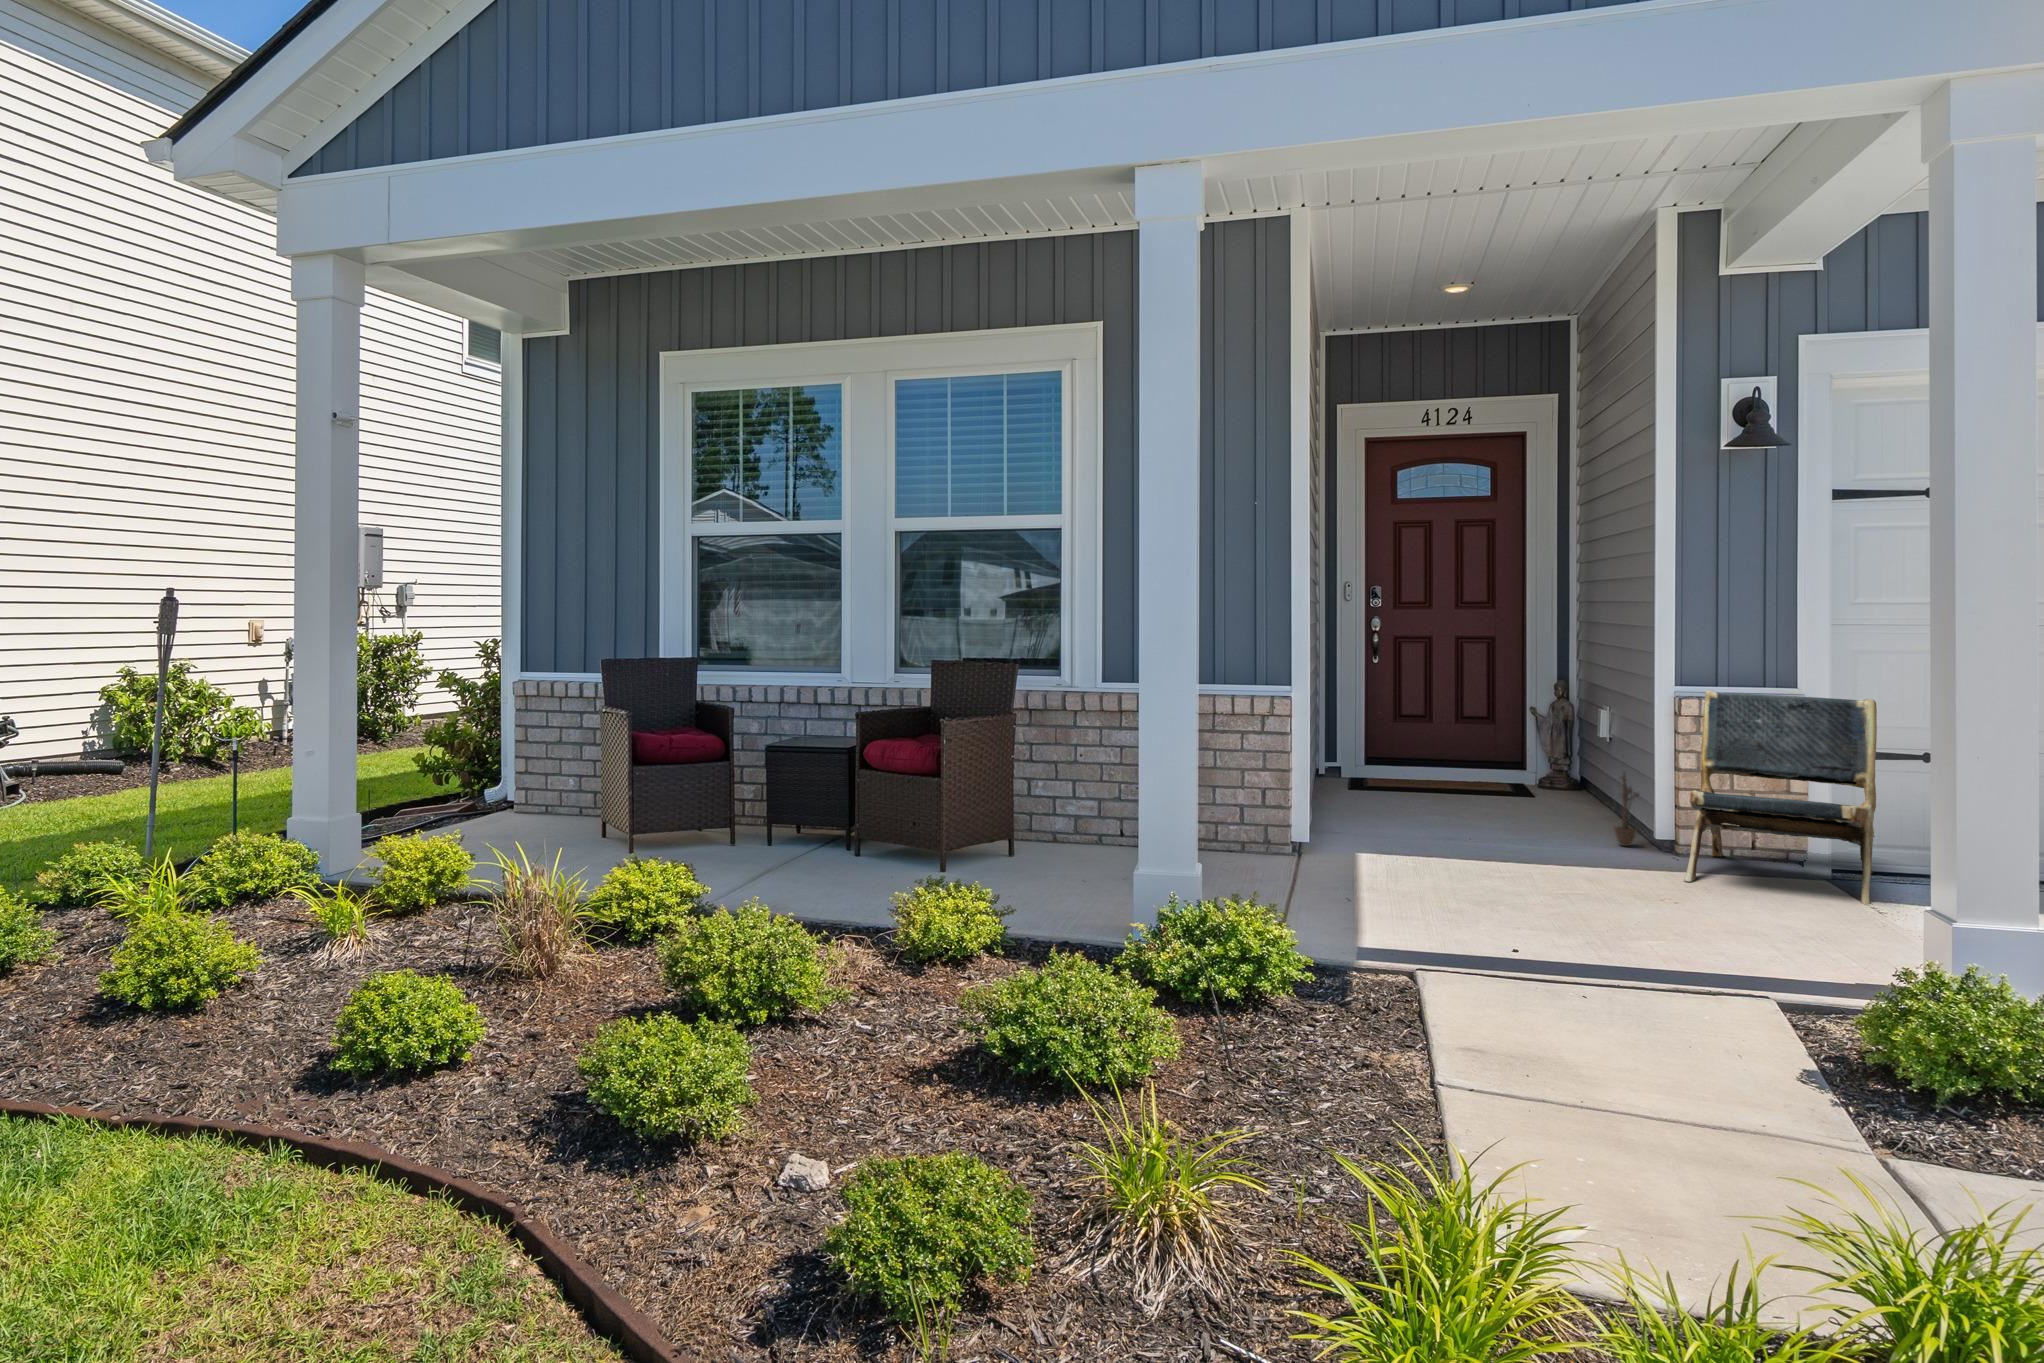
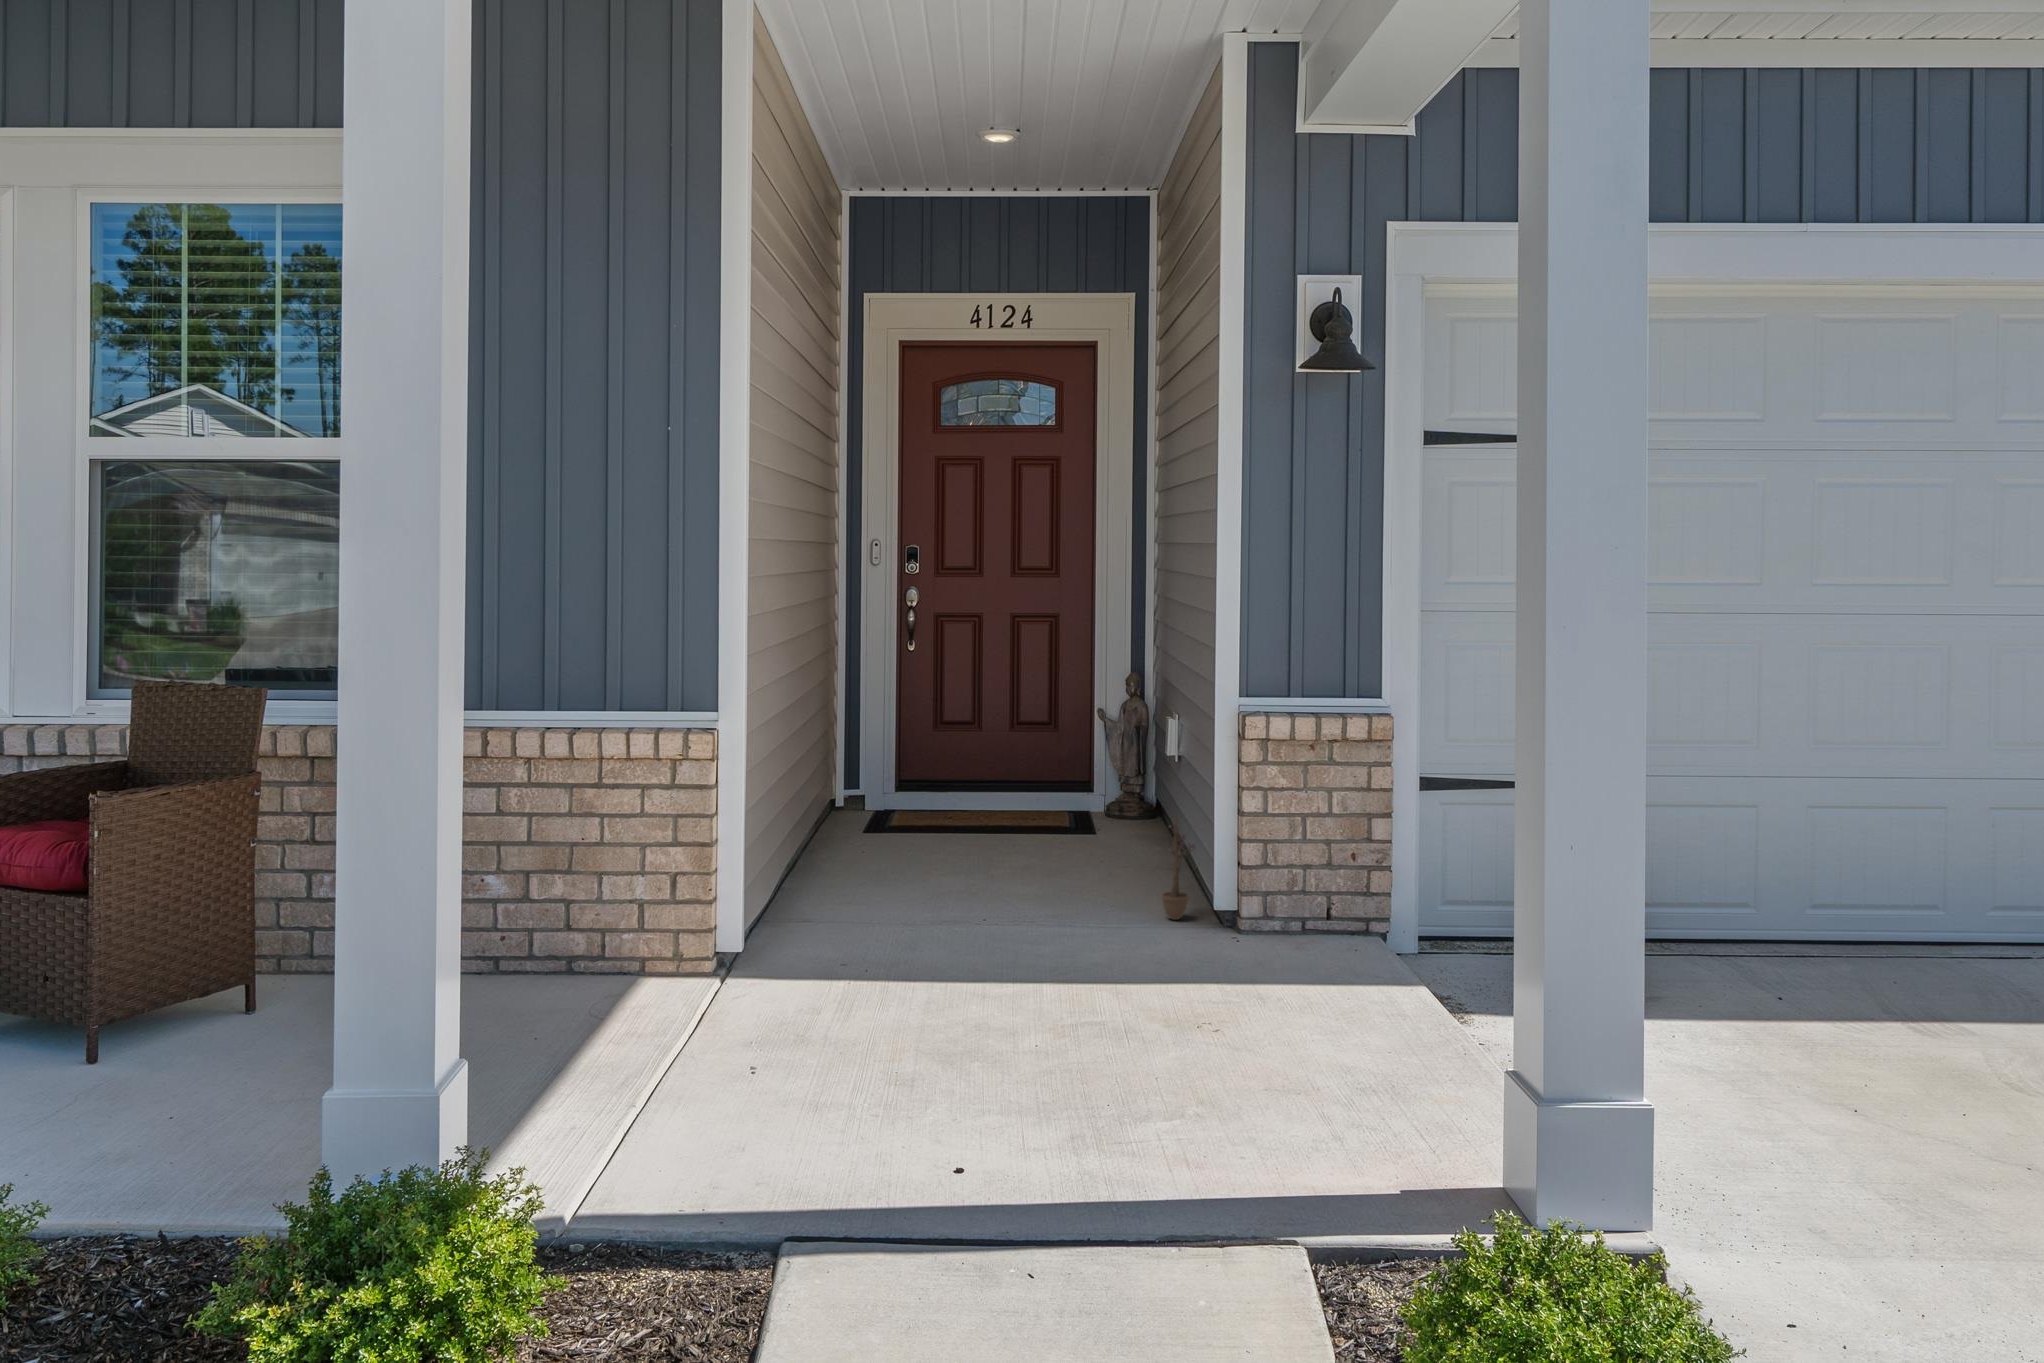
lounge chair: present [1684,690,1877,905] -> none [1232,702,1466,1006]

